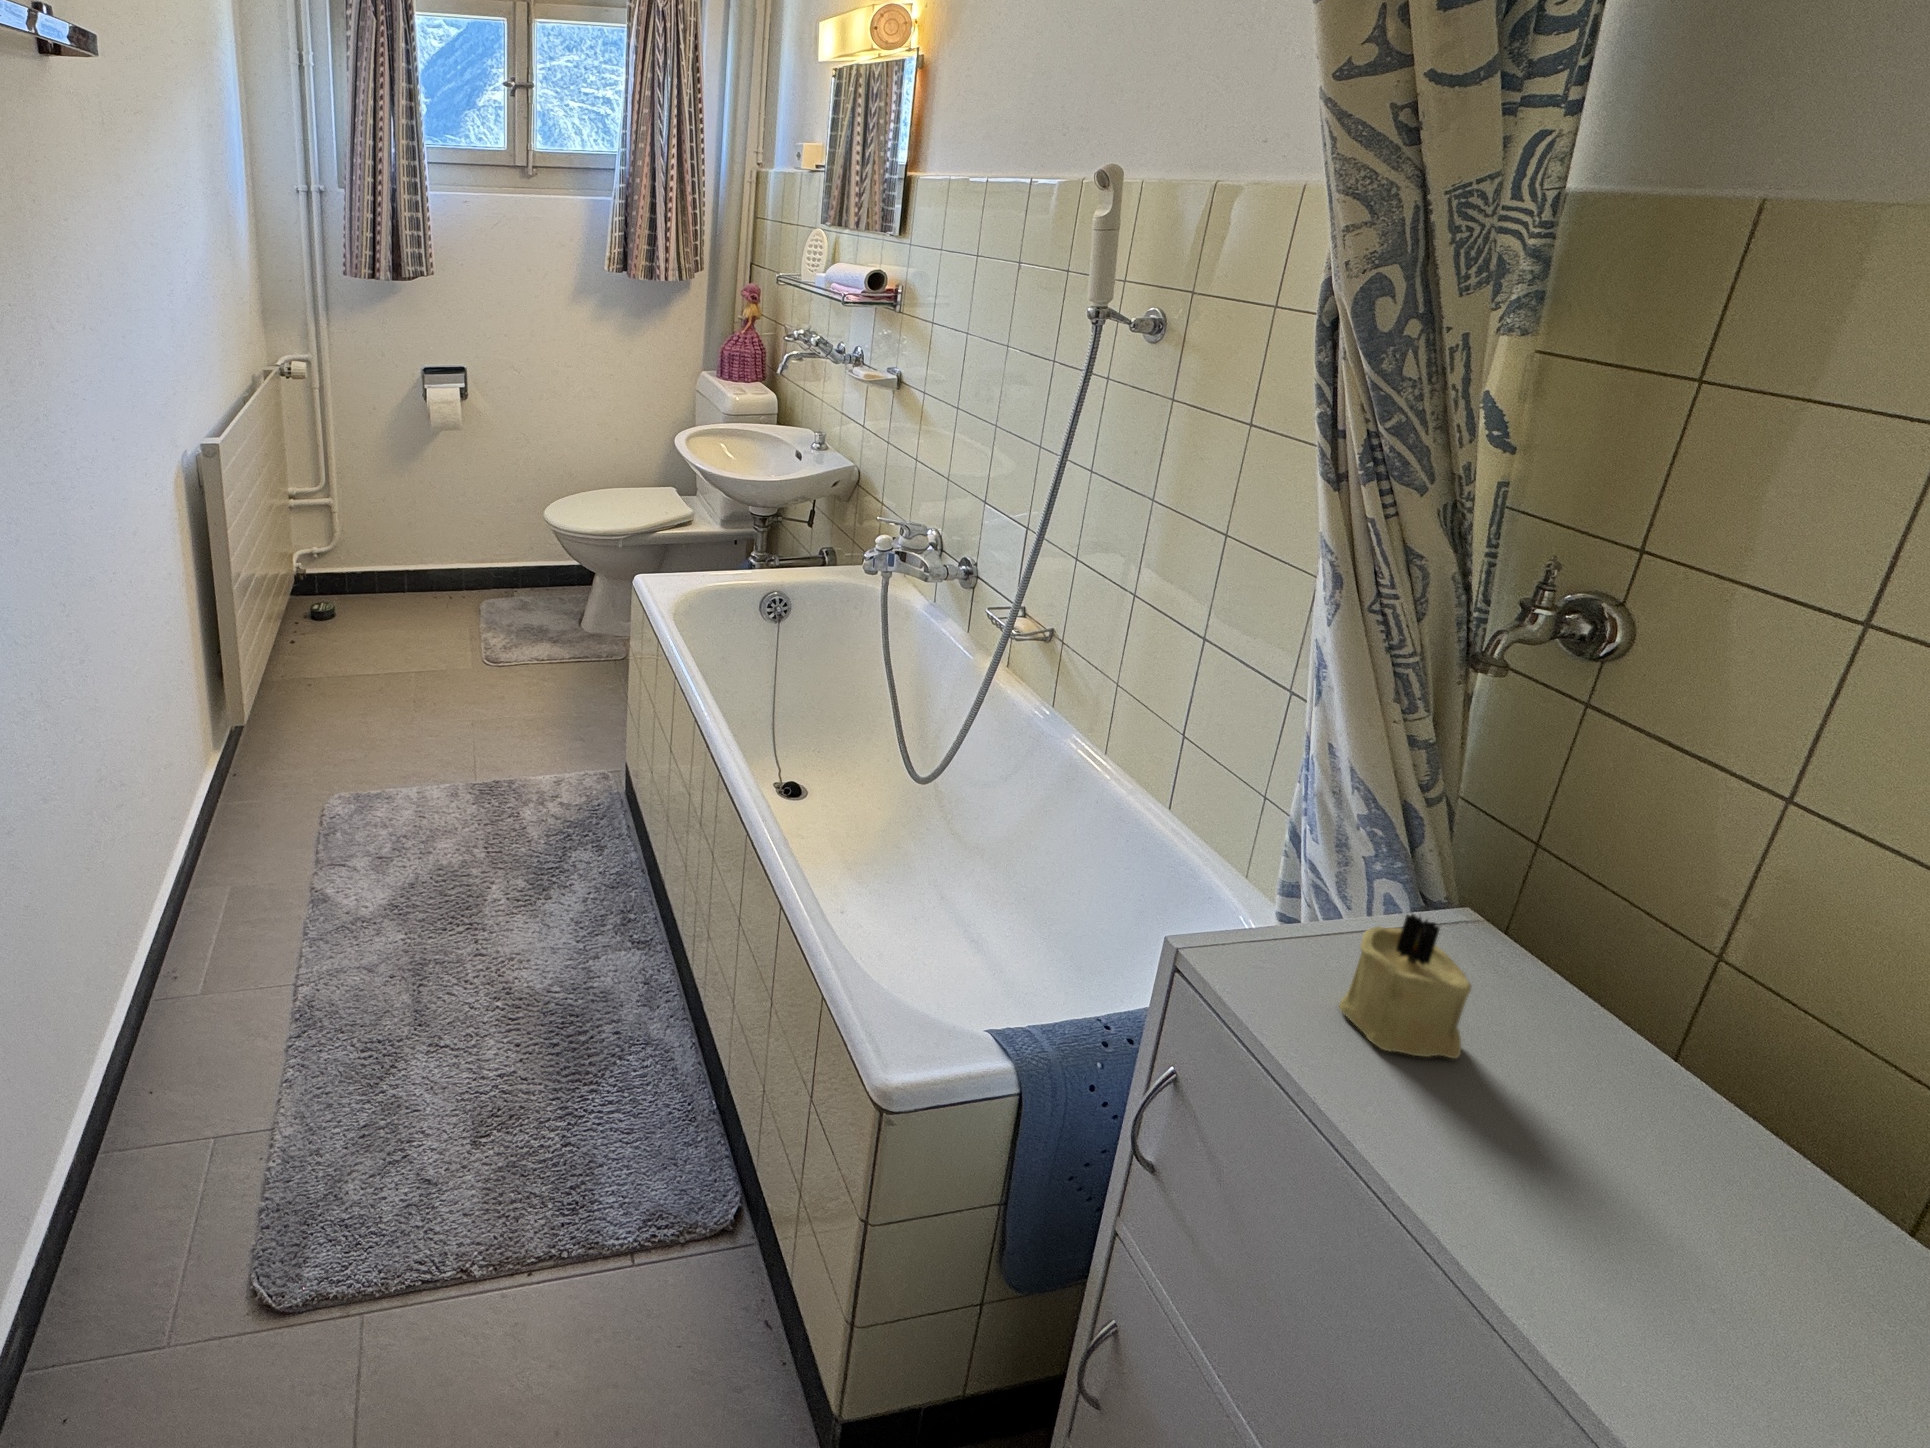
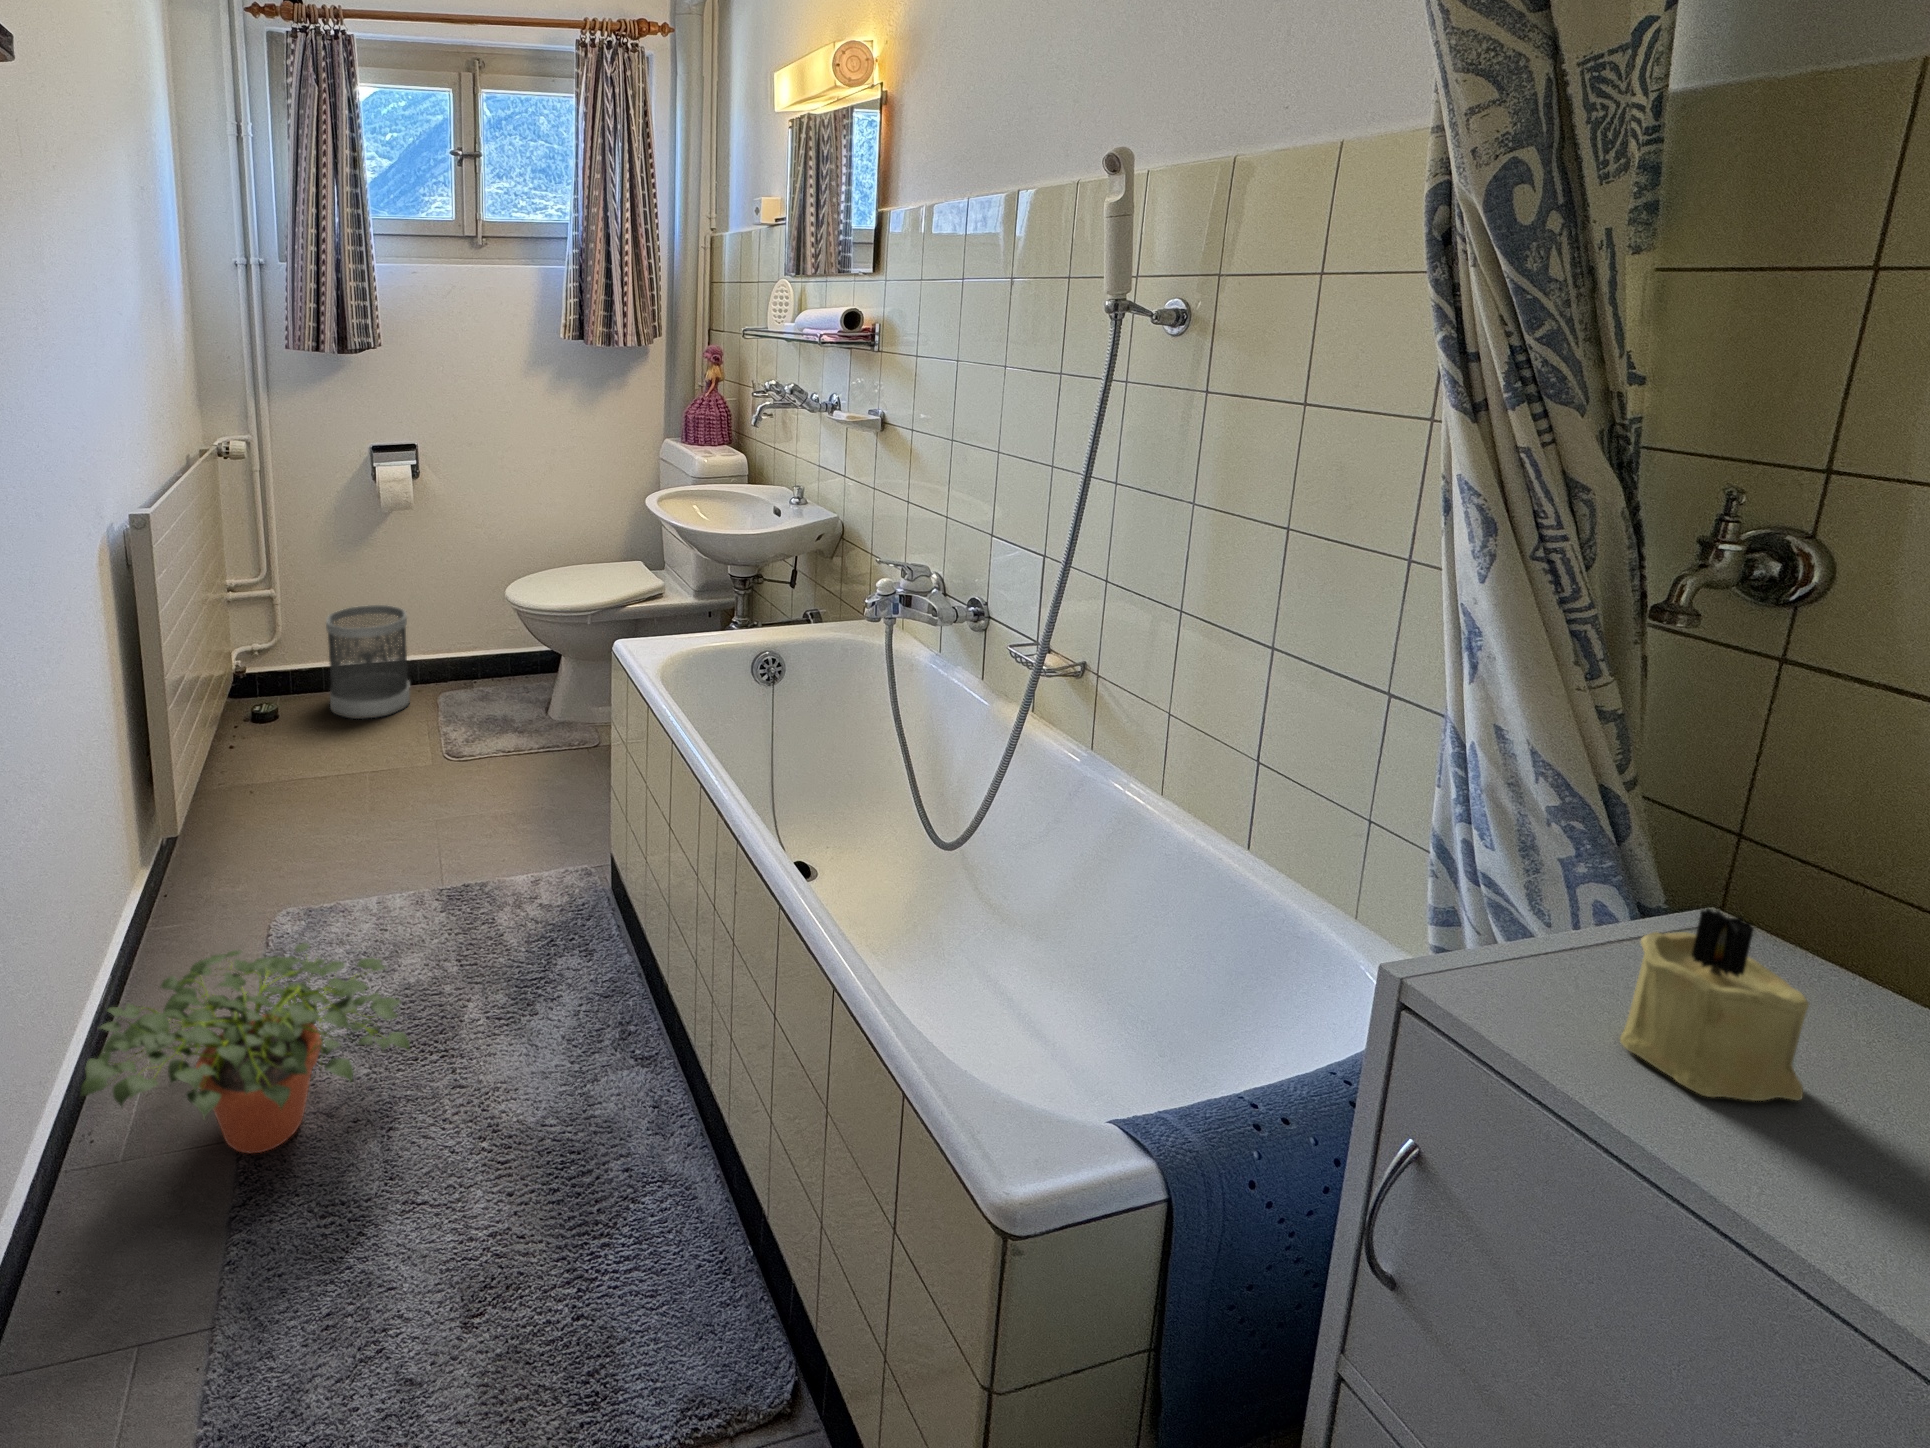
wastebasket: none [378,518,454,624] -> present [326,605,410,719]
potted plant: none [166,829,439,998] -> present [80,943,410,1154]

